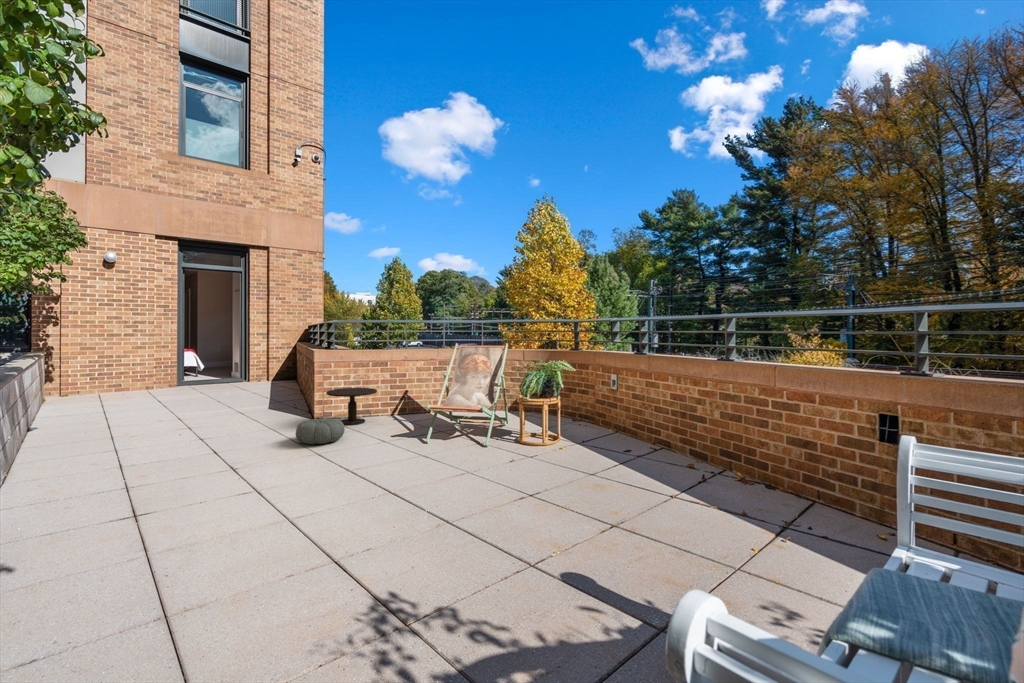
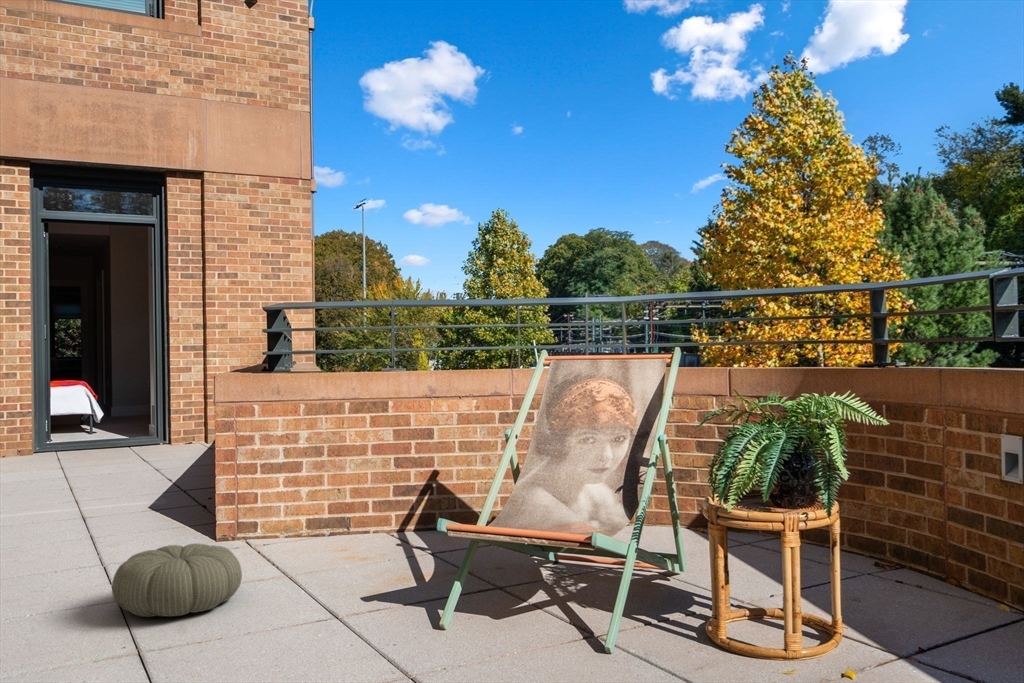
side table: present [326,388,377,425] -> none [230,463,352,559]

